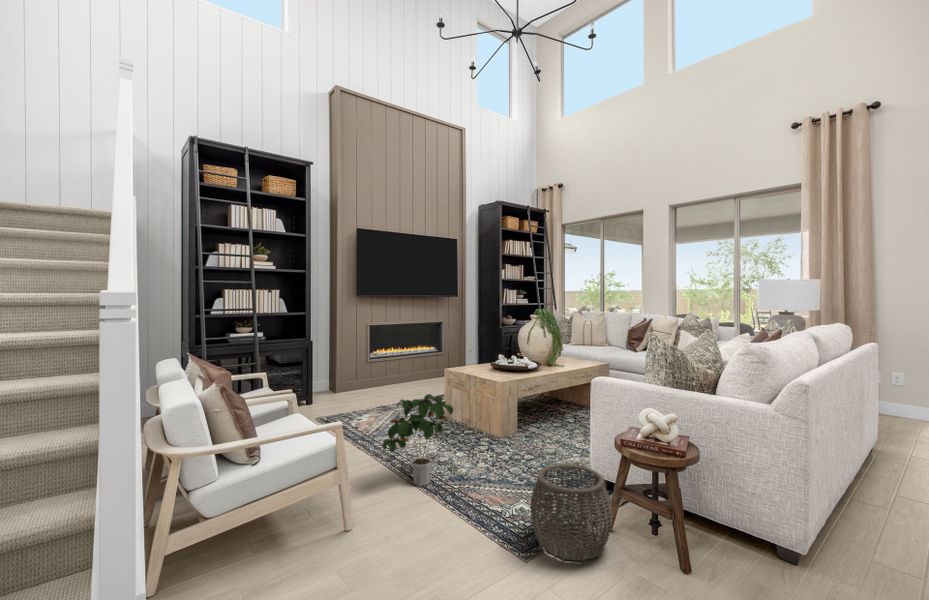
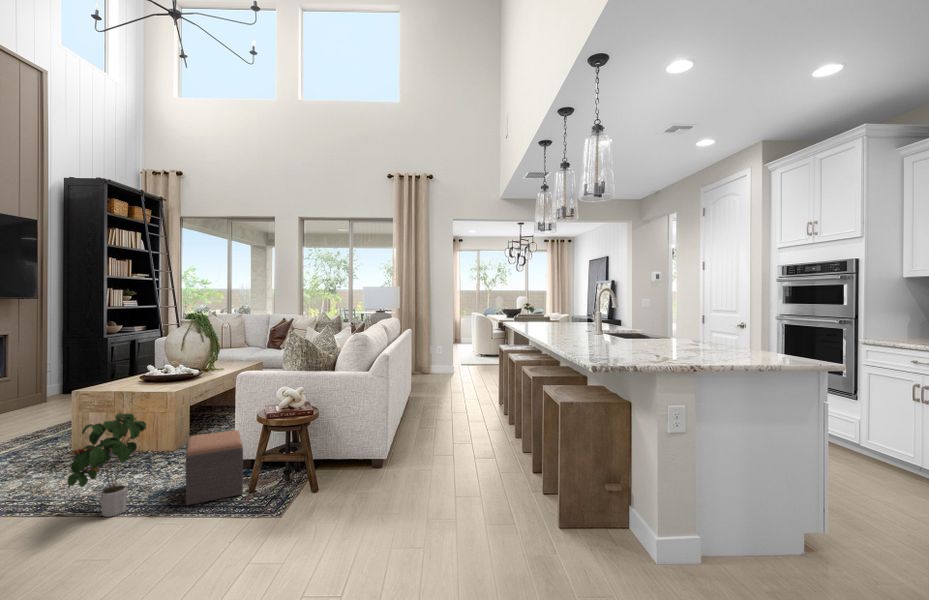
footstool: none [468,429,529,507] -> present [186,430,243,505]
woven basket: present [530,464,613,561] -> none [270,439,337,512]

